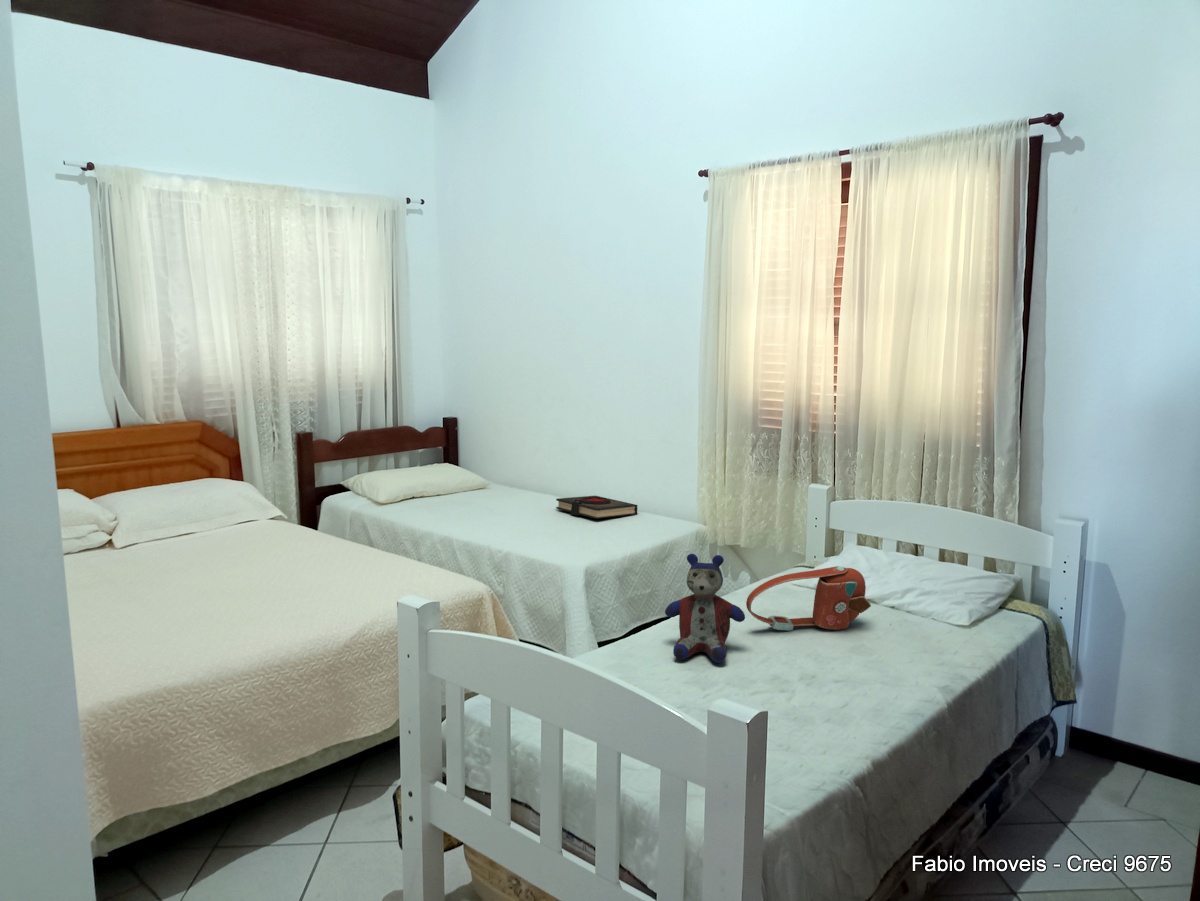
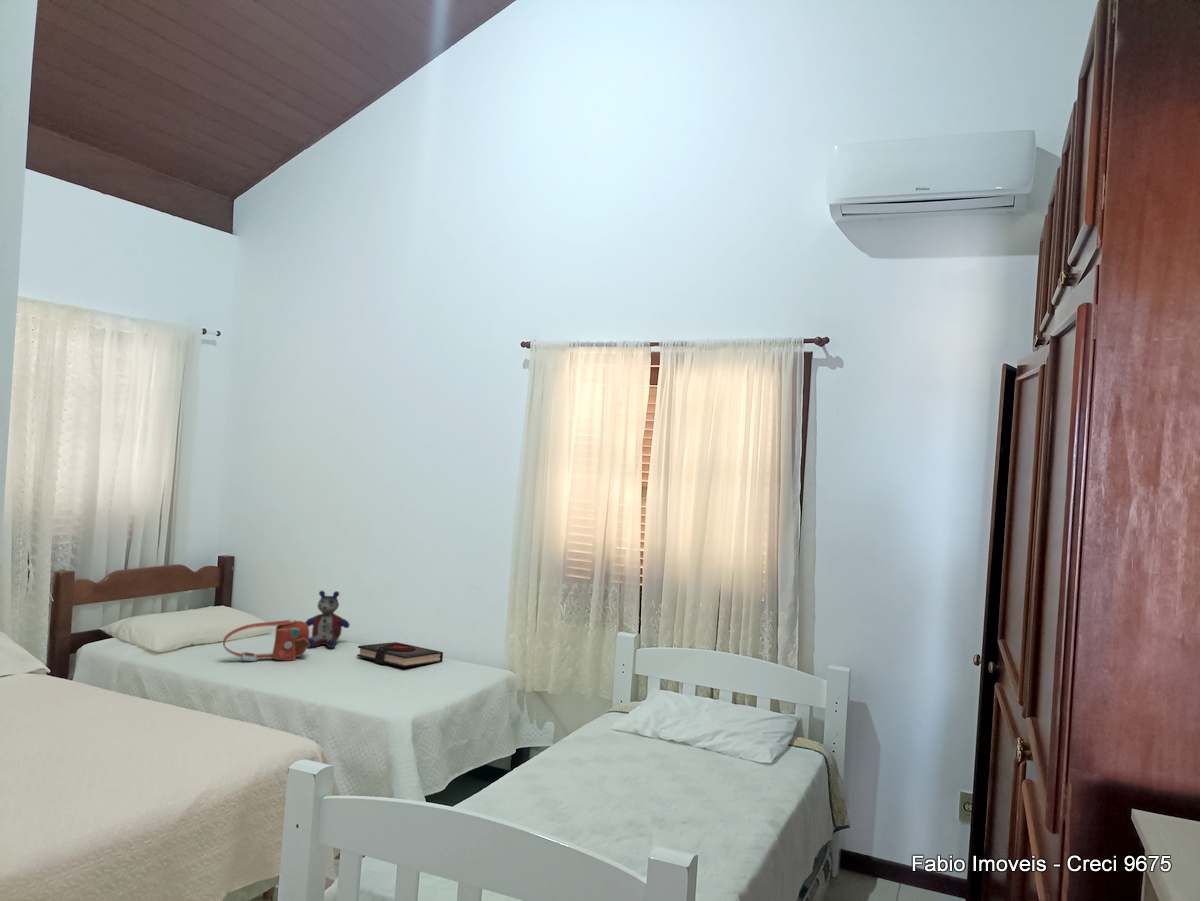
stuffed bear: present [665,554,745,663] -> present [305,591,349,648]
handbag: present [746,566,871,630] -> present [223,620,310,661]

